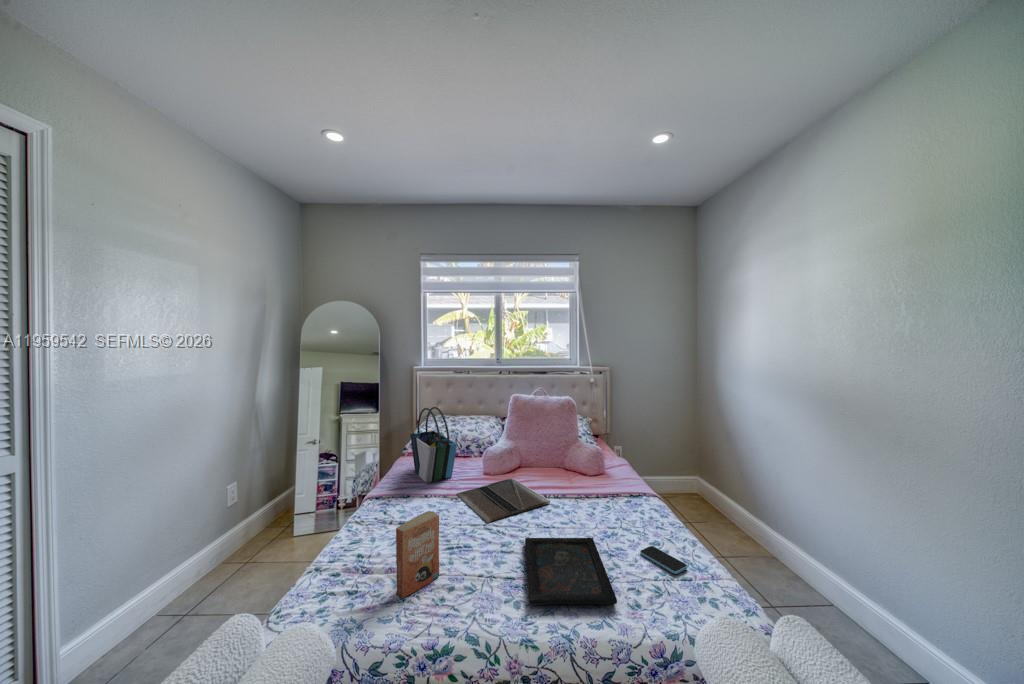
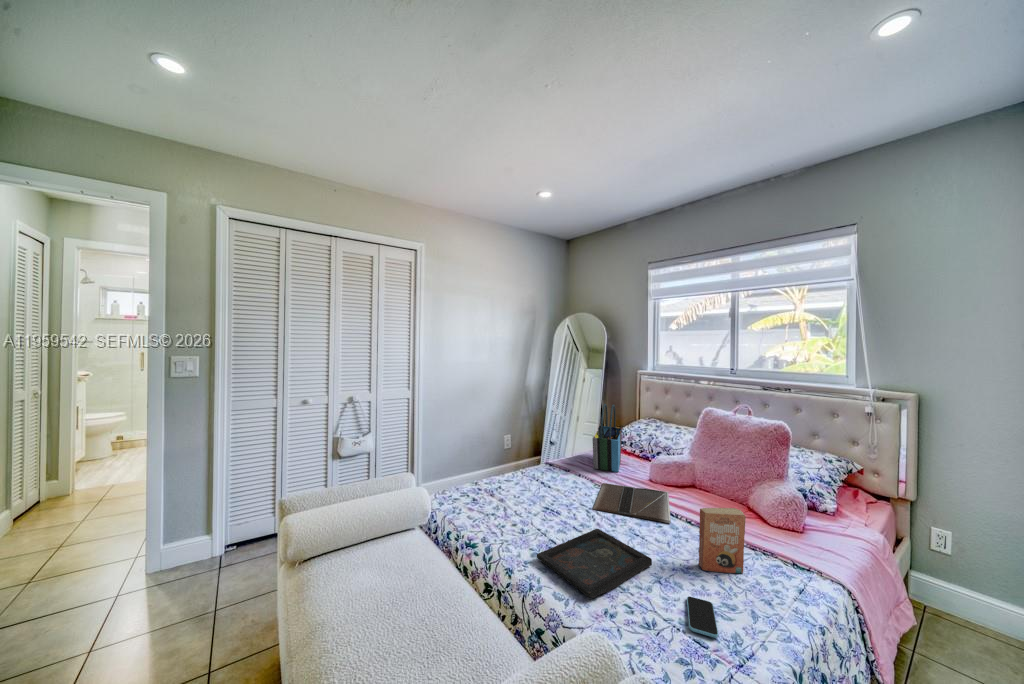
paperback book: present [396,511,439,598] -> present [698,508,746,573]

